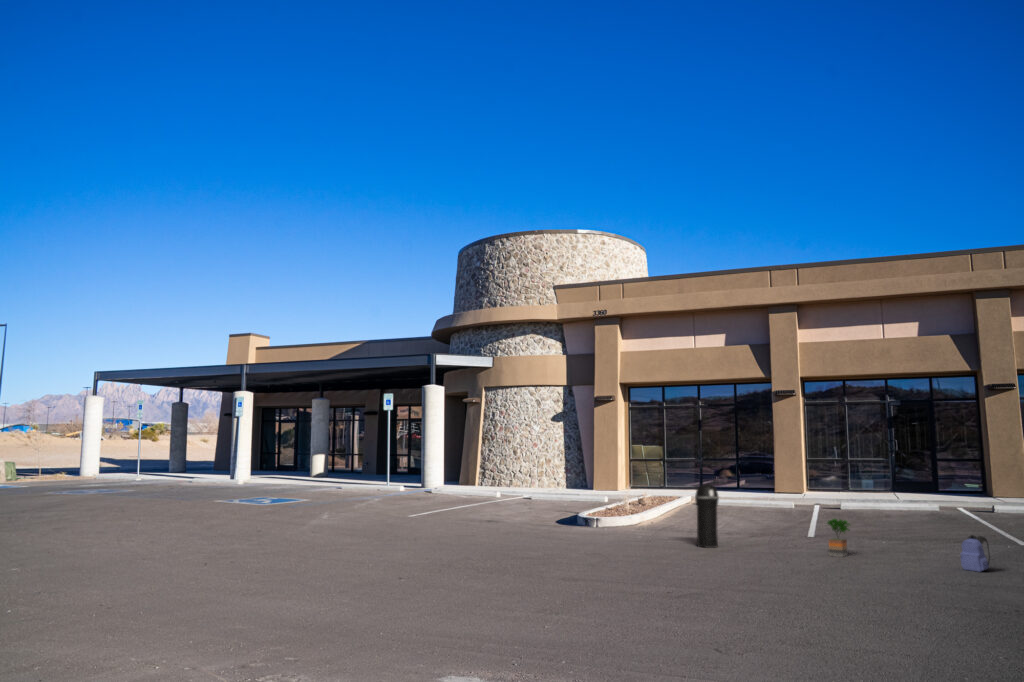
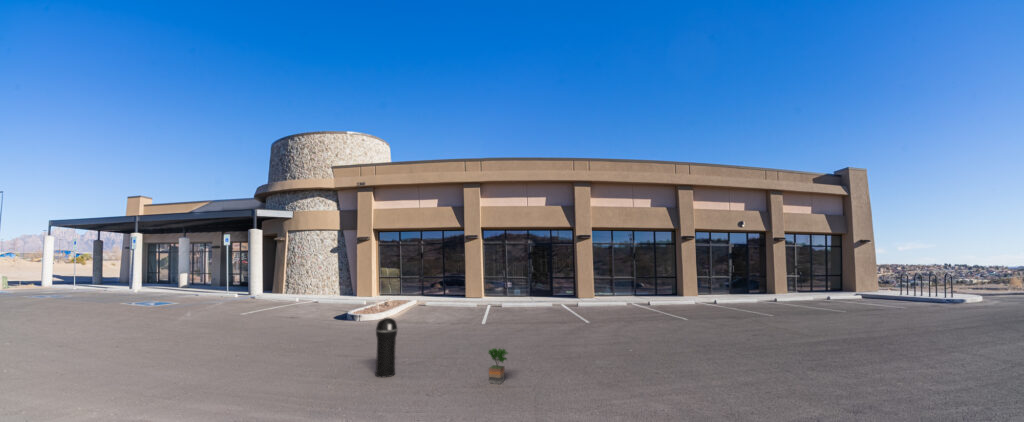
backpack: present [961,535,990,572] -> none [602,367,627,404]

